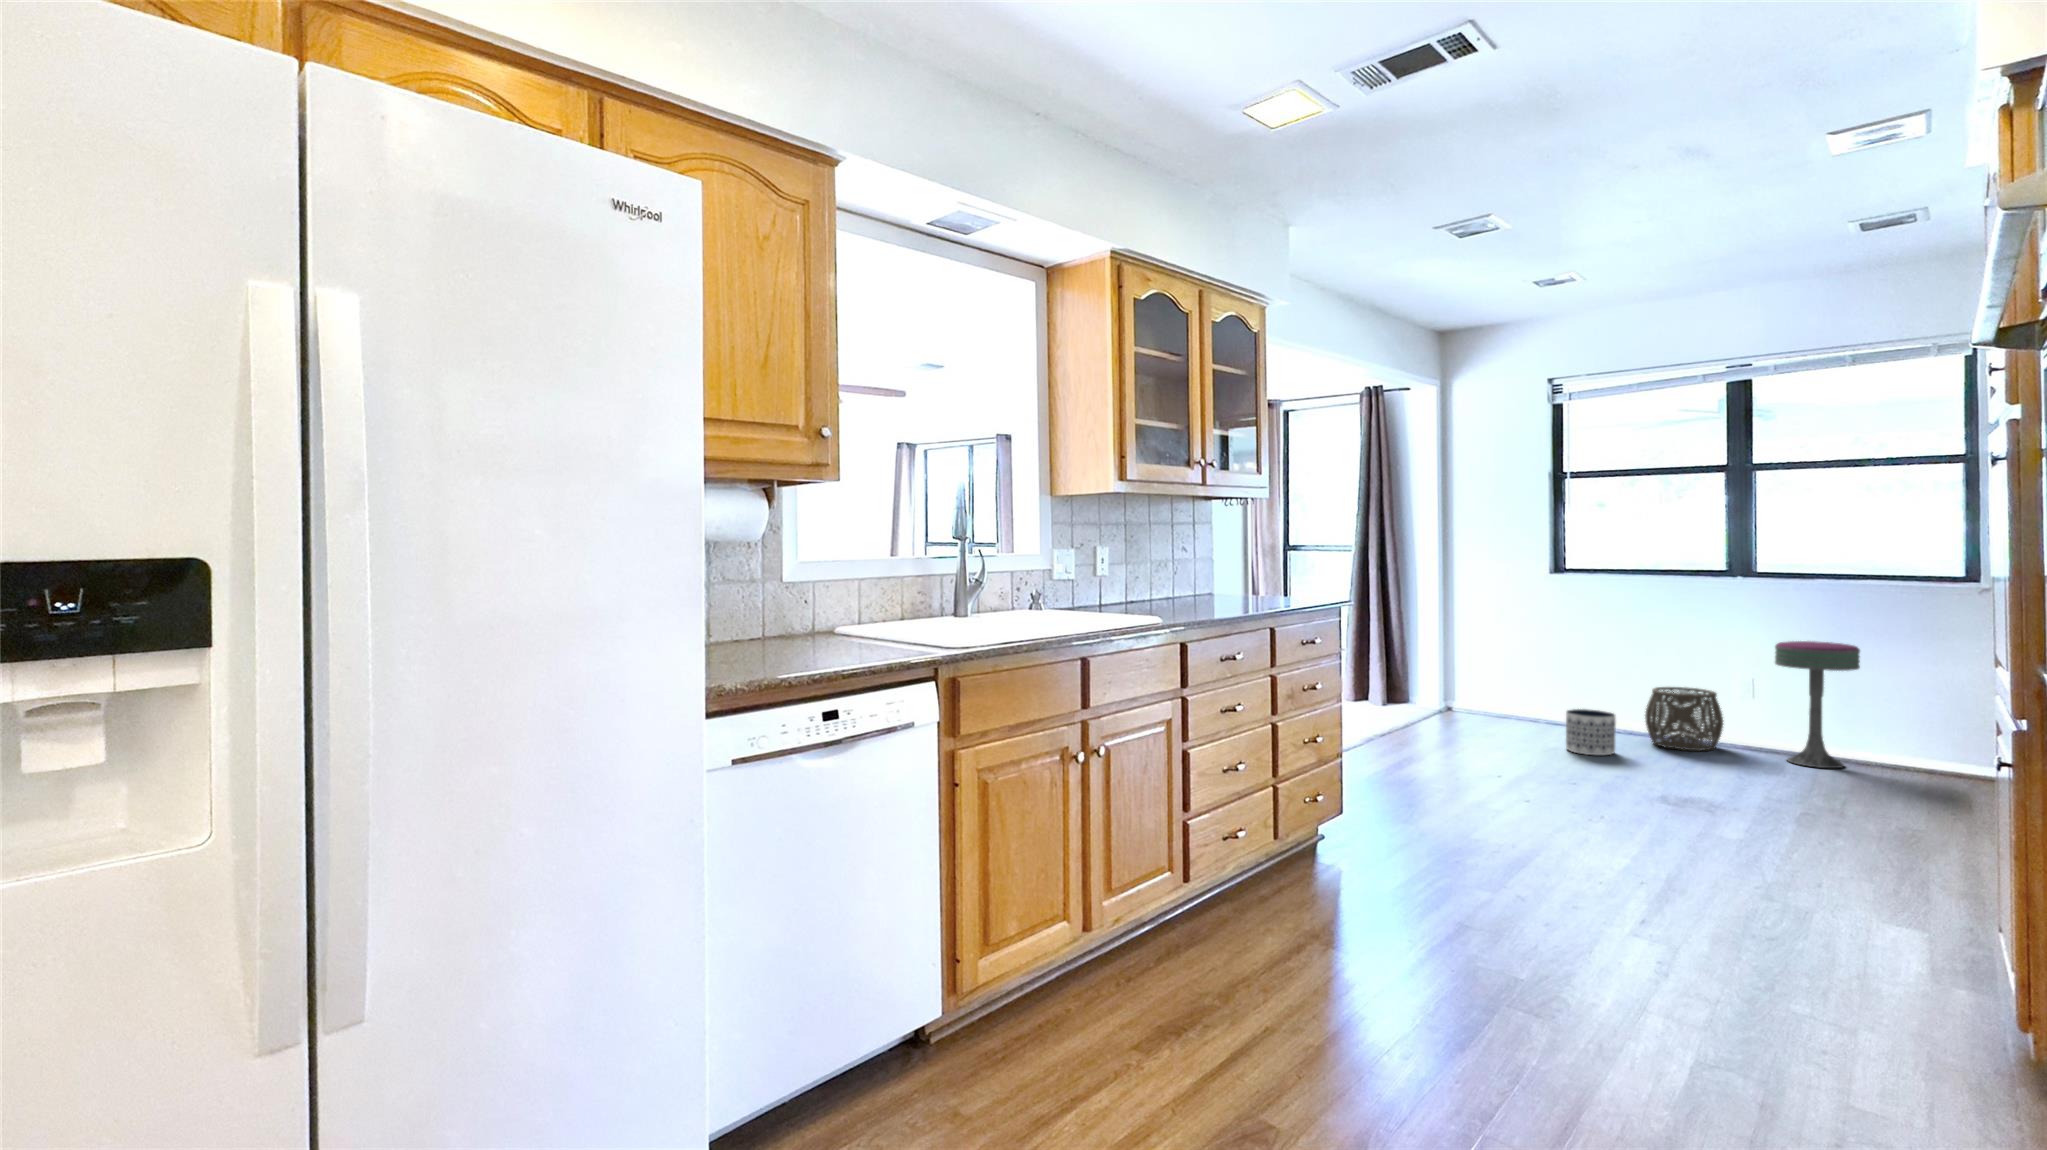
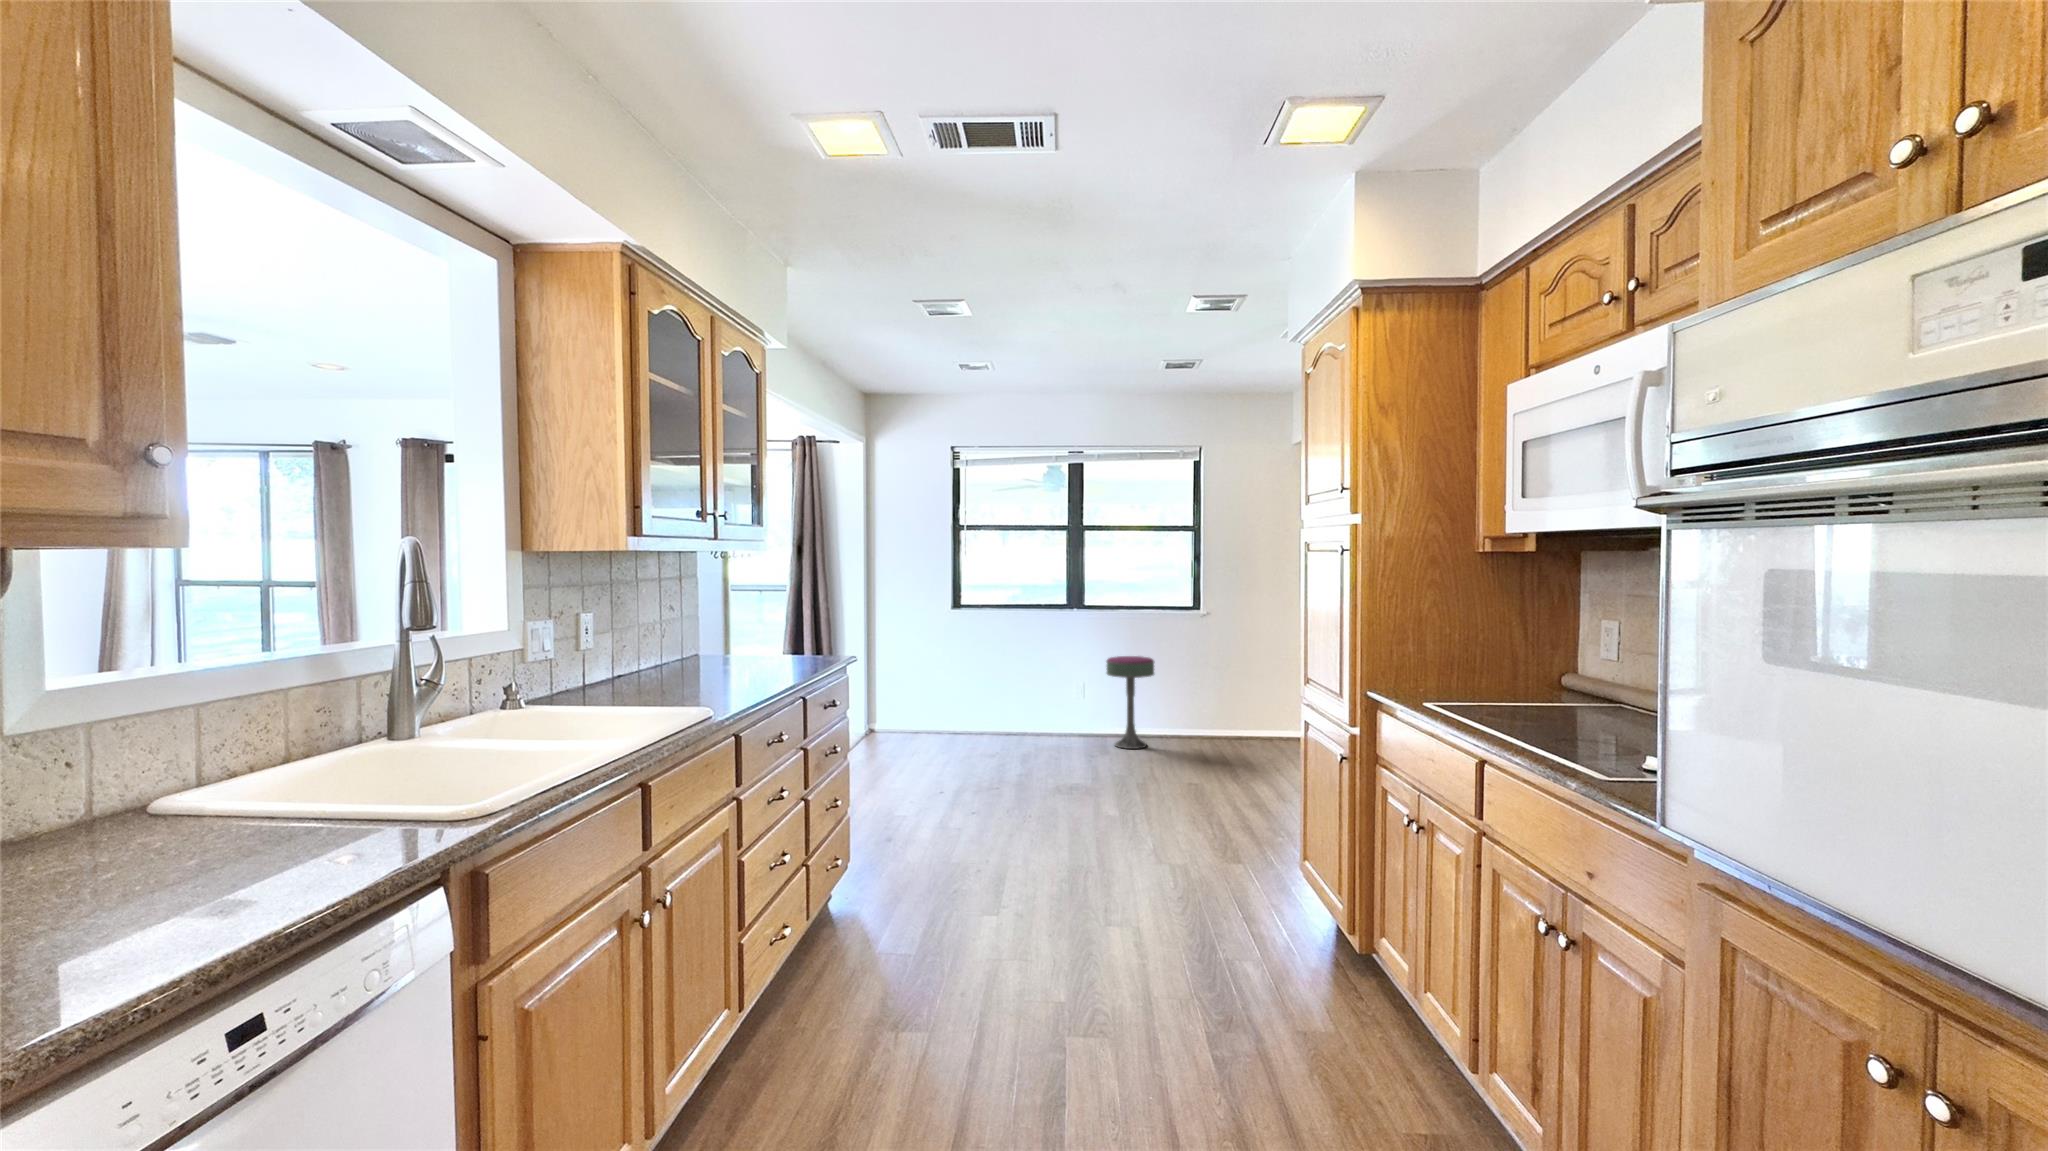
woven basket: present [1645,687,1723,751] -> none [1024,696,1076,748]
planter: present [1566,709,1616,756] -> none [977,723,1013,762]

